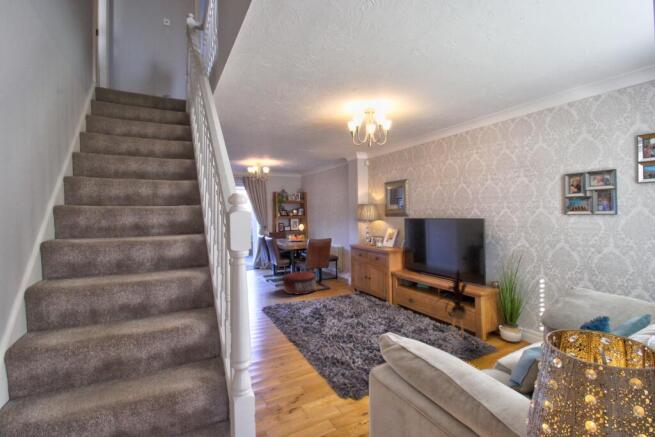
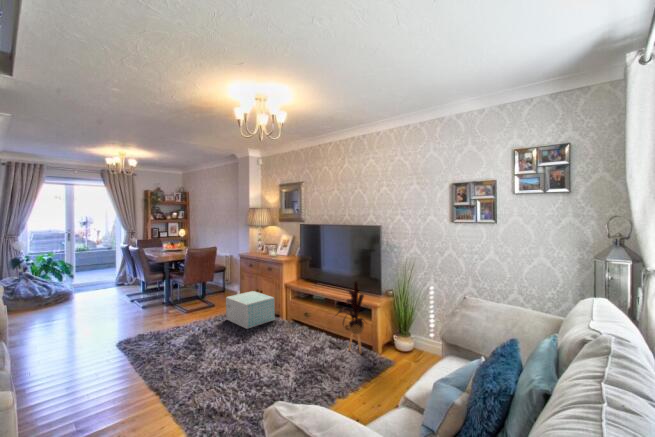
pouf: present [283,272,317,294] -> none [151,287,198,318]
storage box: none [340,277,382,308] -> present [226,291,275,329]

